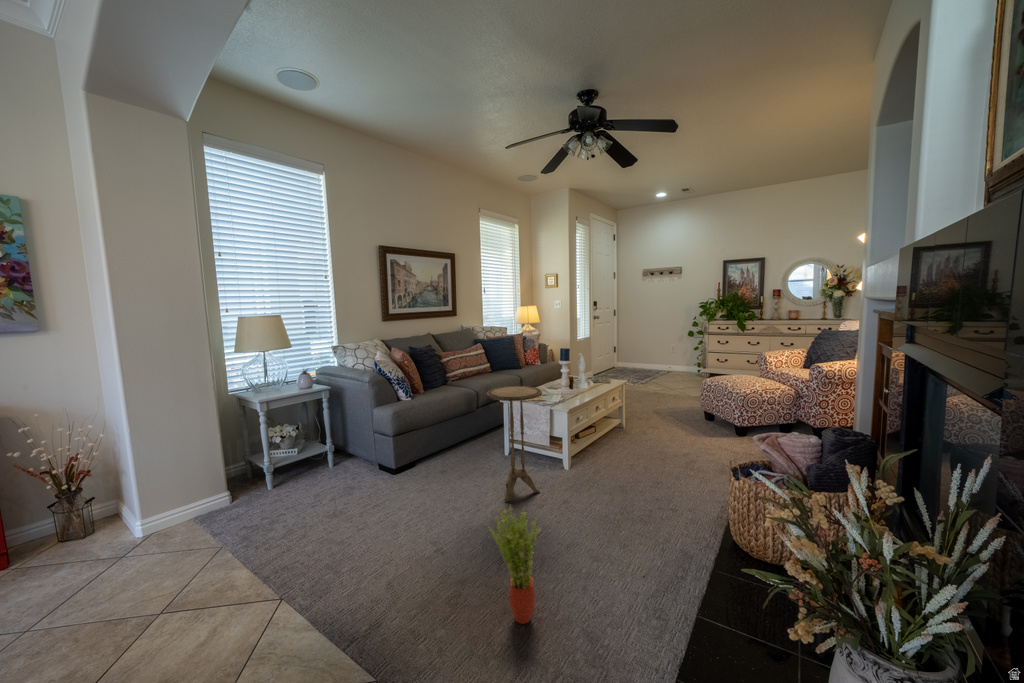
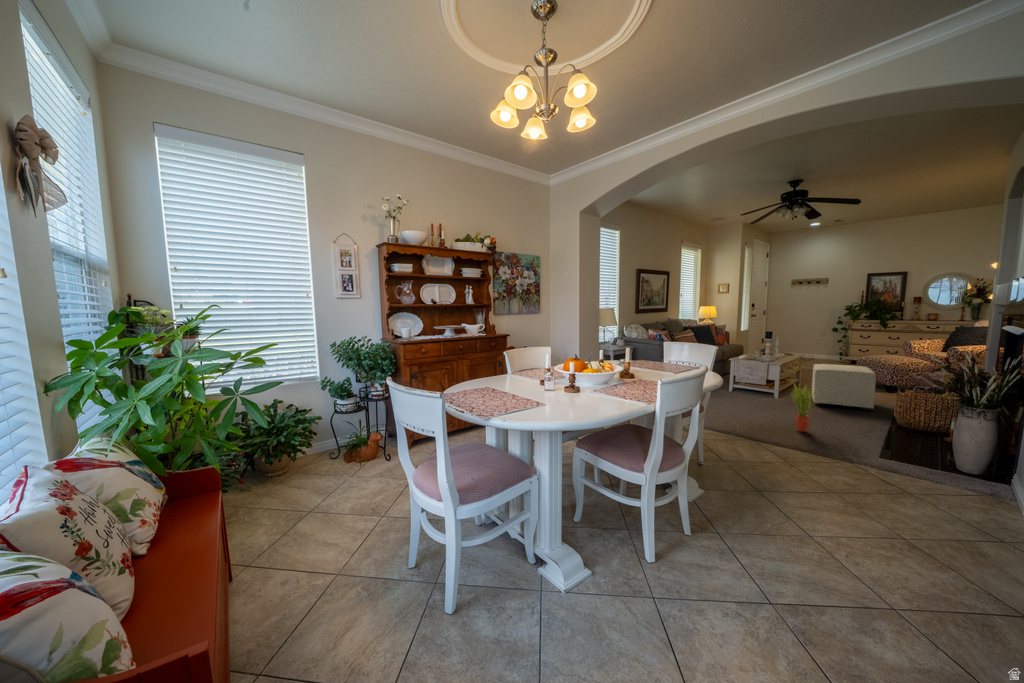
side table: present [486,386,542,502] -> none [742,348,777,406]
ottoman: none [610,406,701,498] -> present [812,364,876,410]

